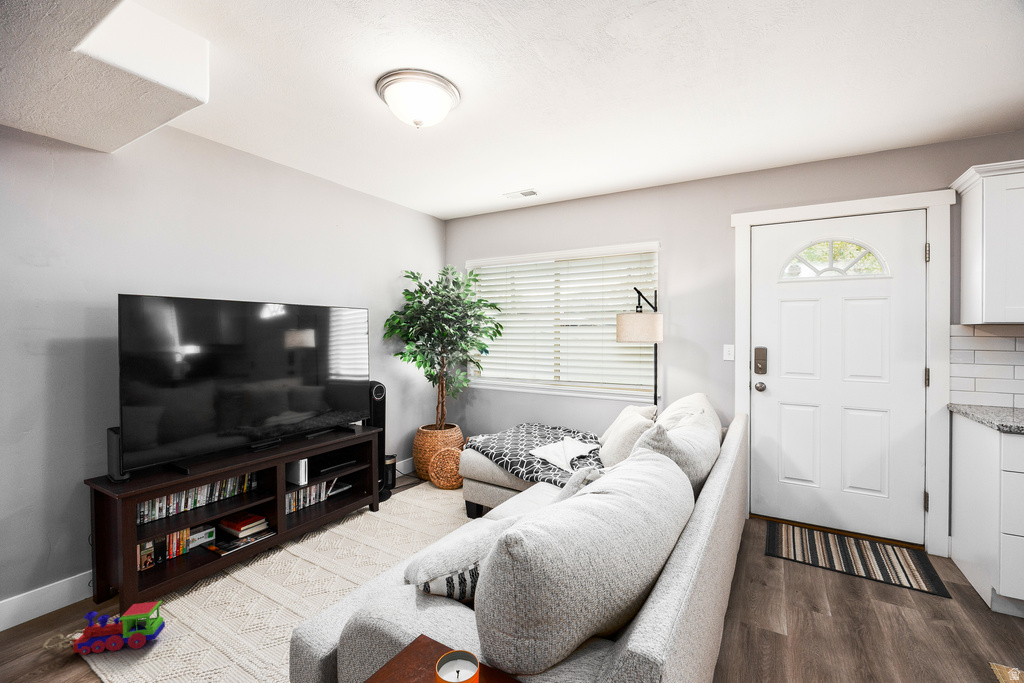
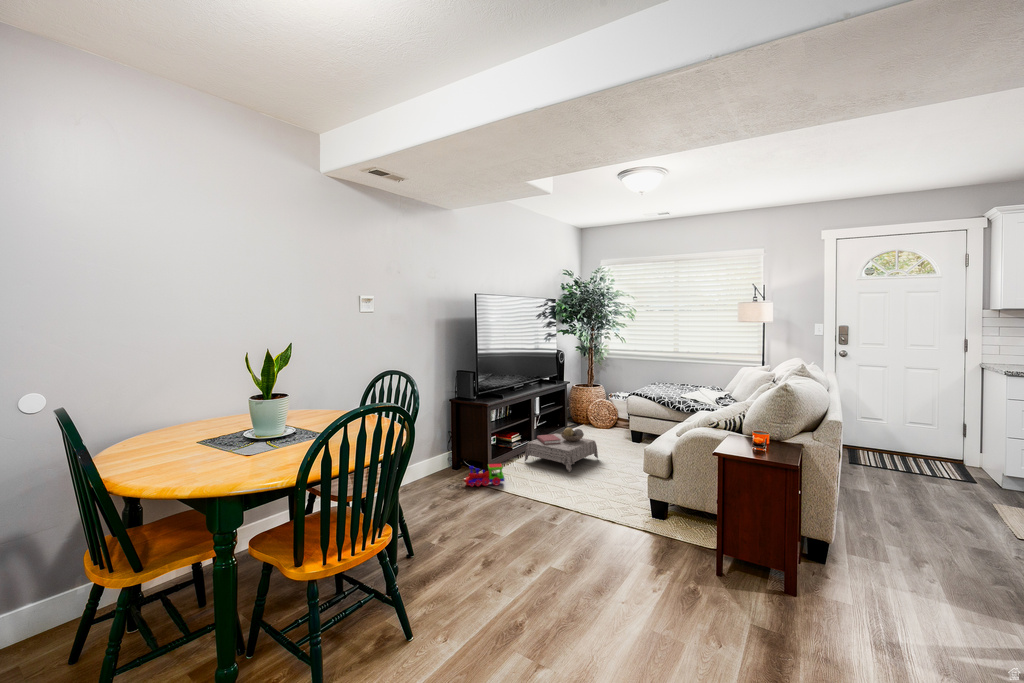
ottoman: none [258,512,386,600] -> present [525,427,598,472]

